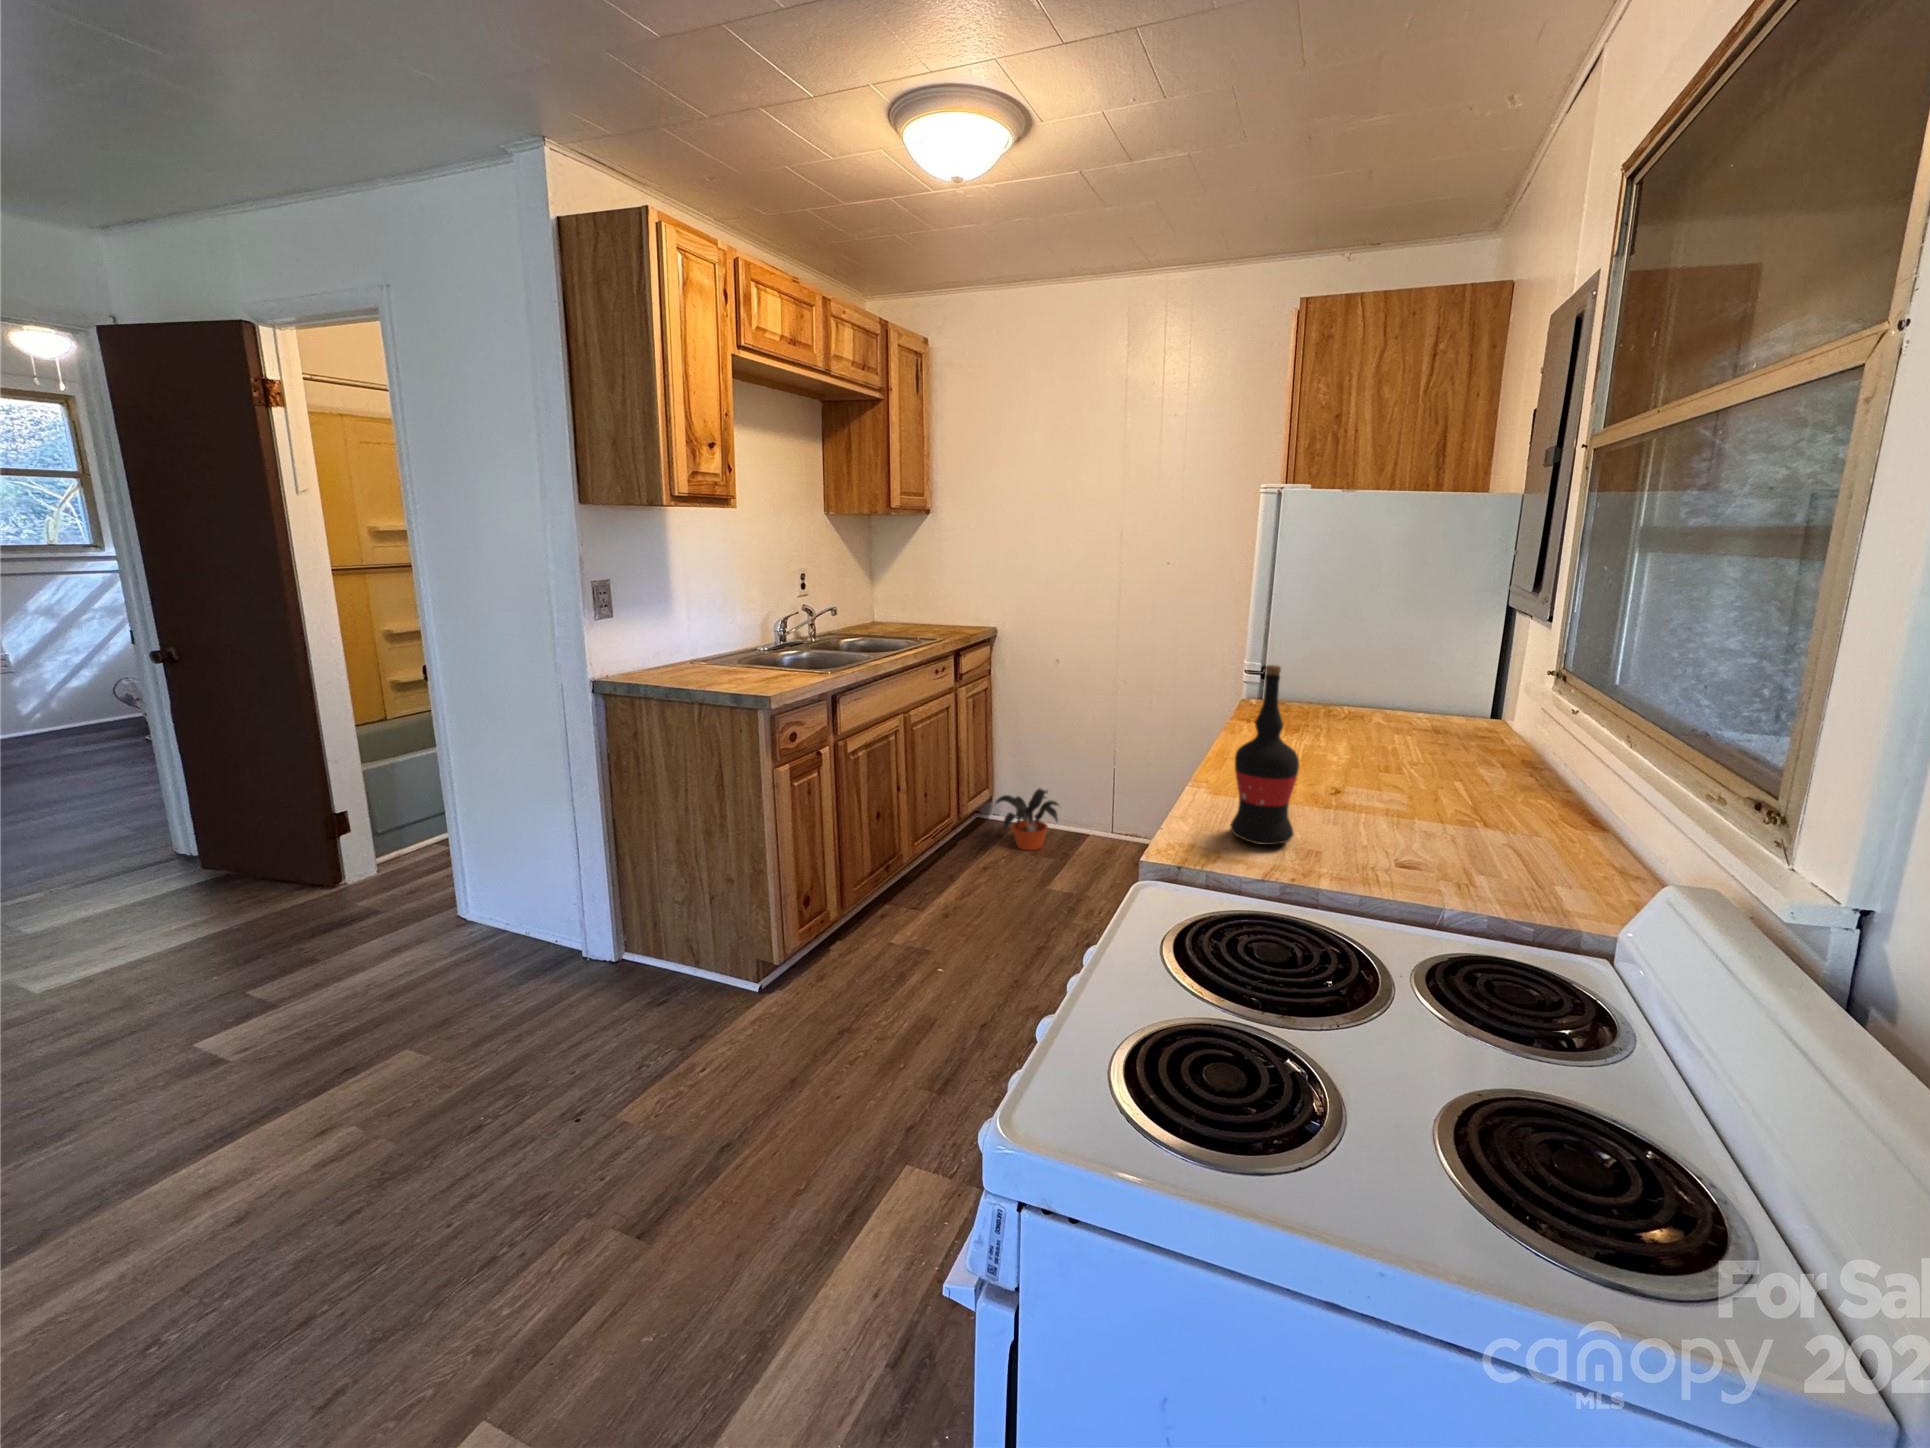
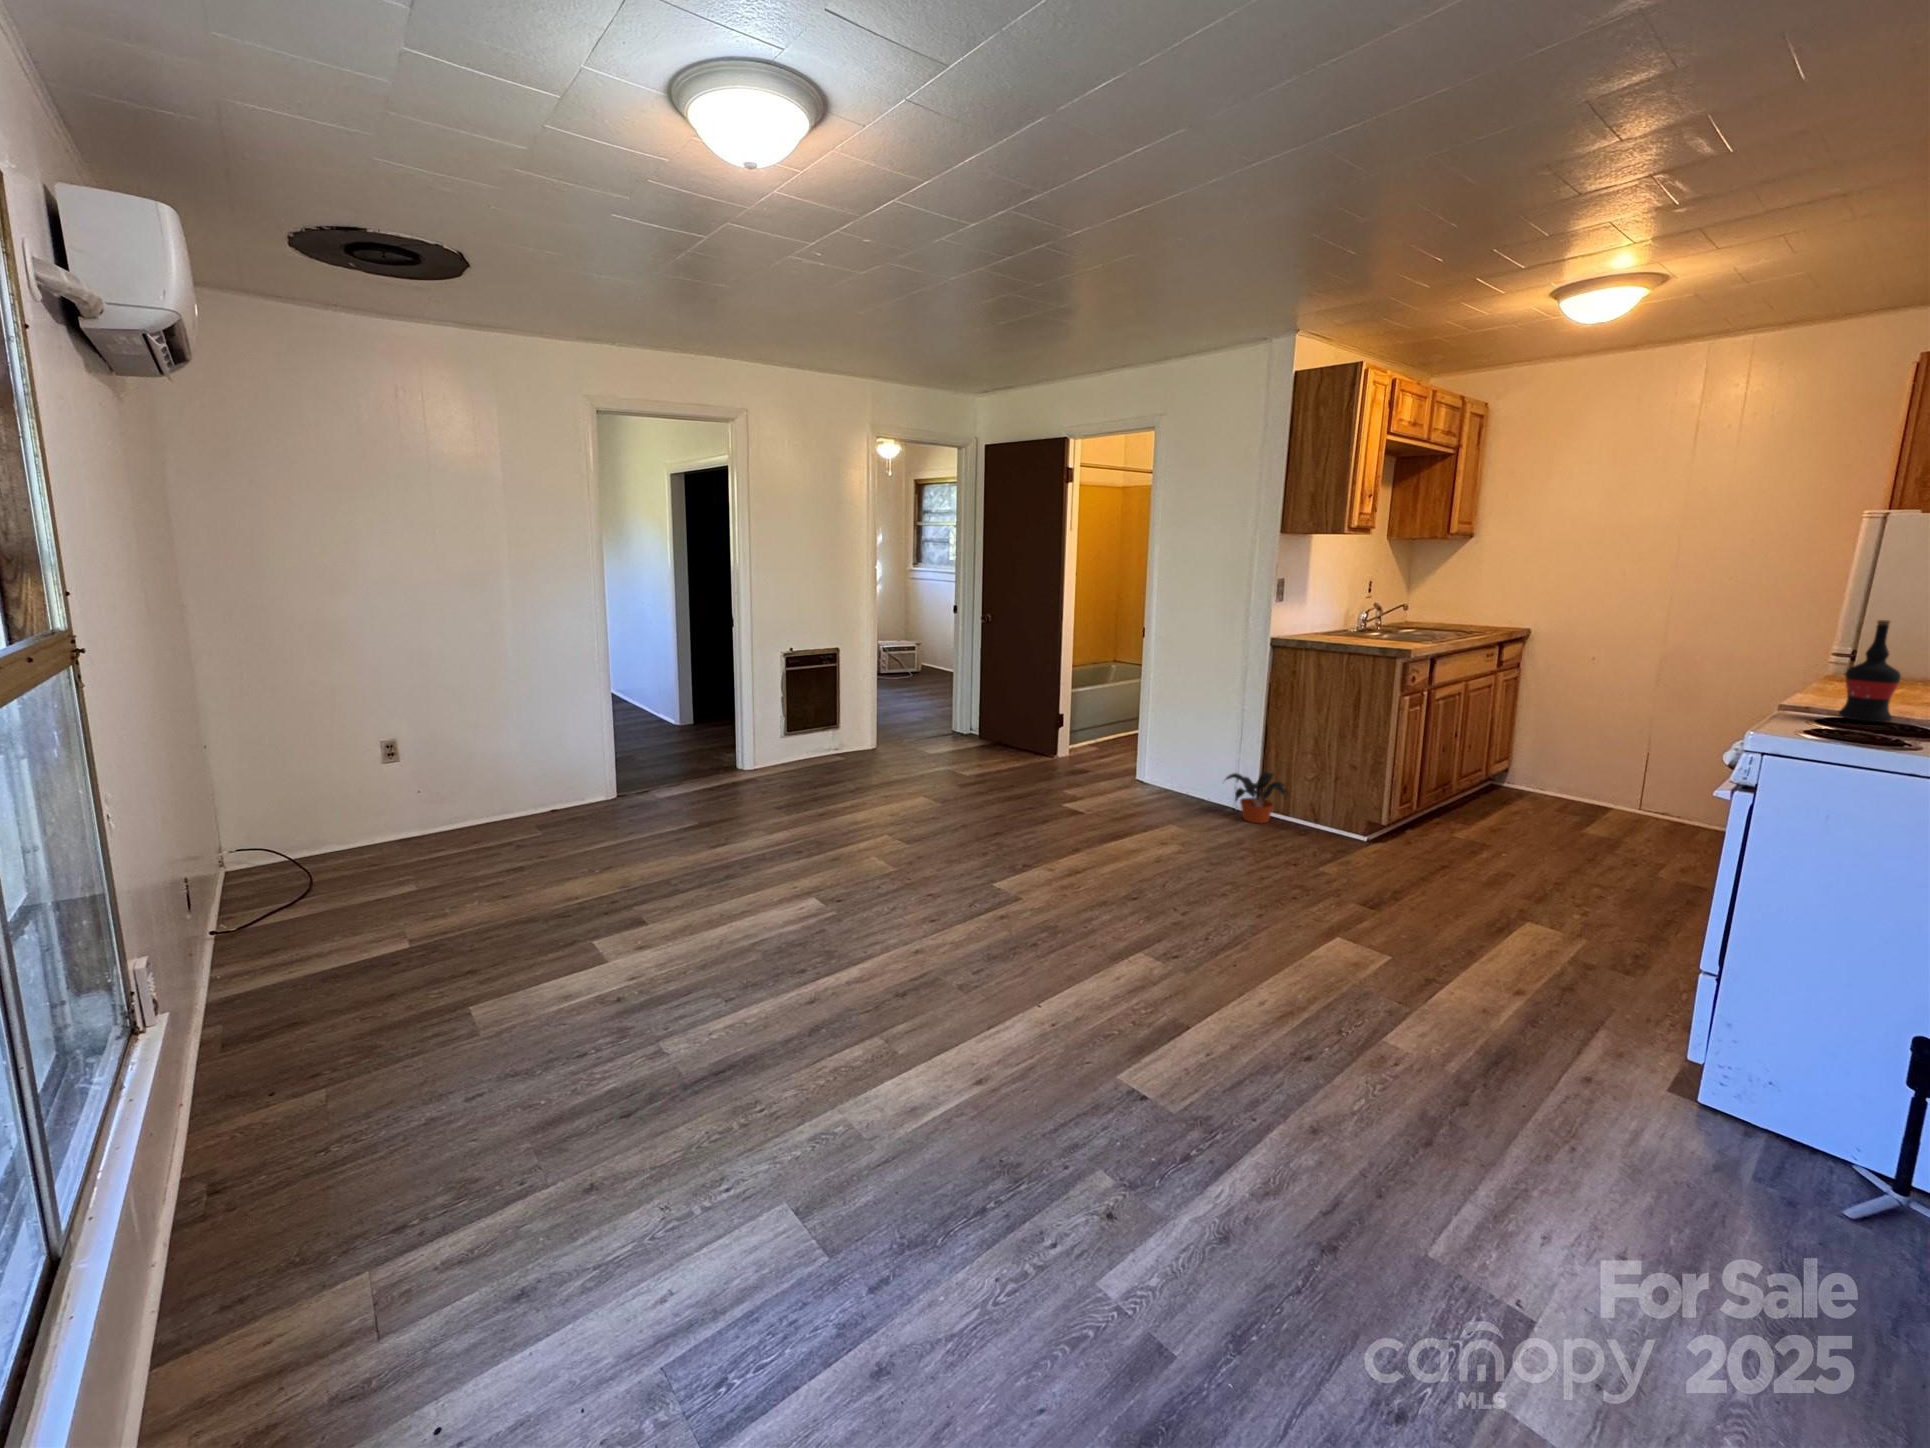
potted plant: present [996,789,1058,850] -> present [1226,771,1286,823]

